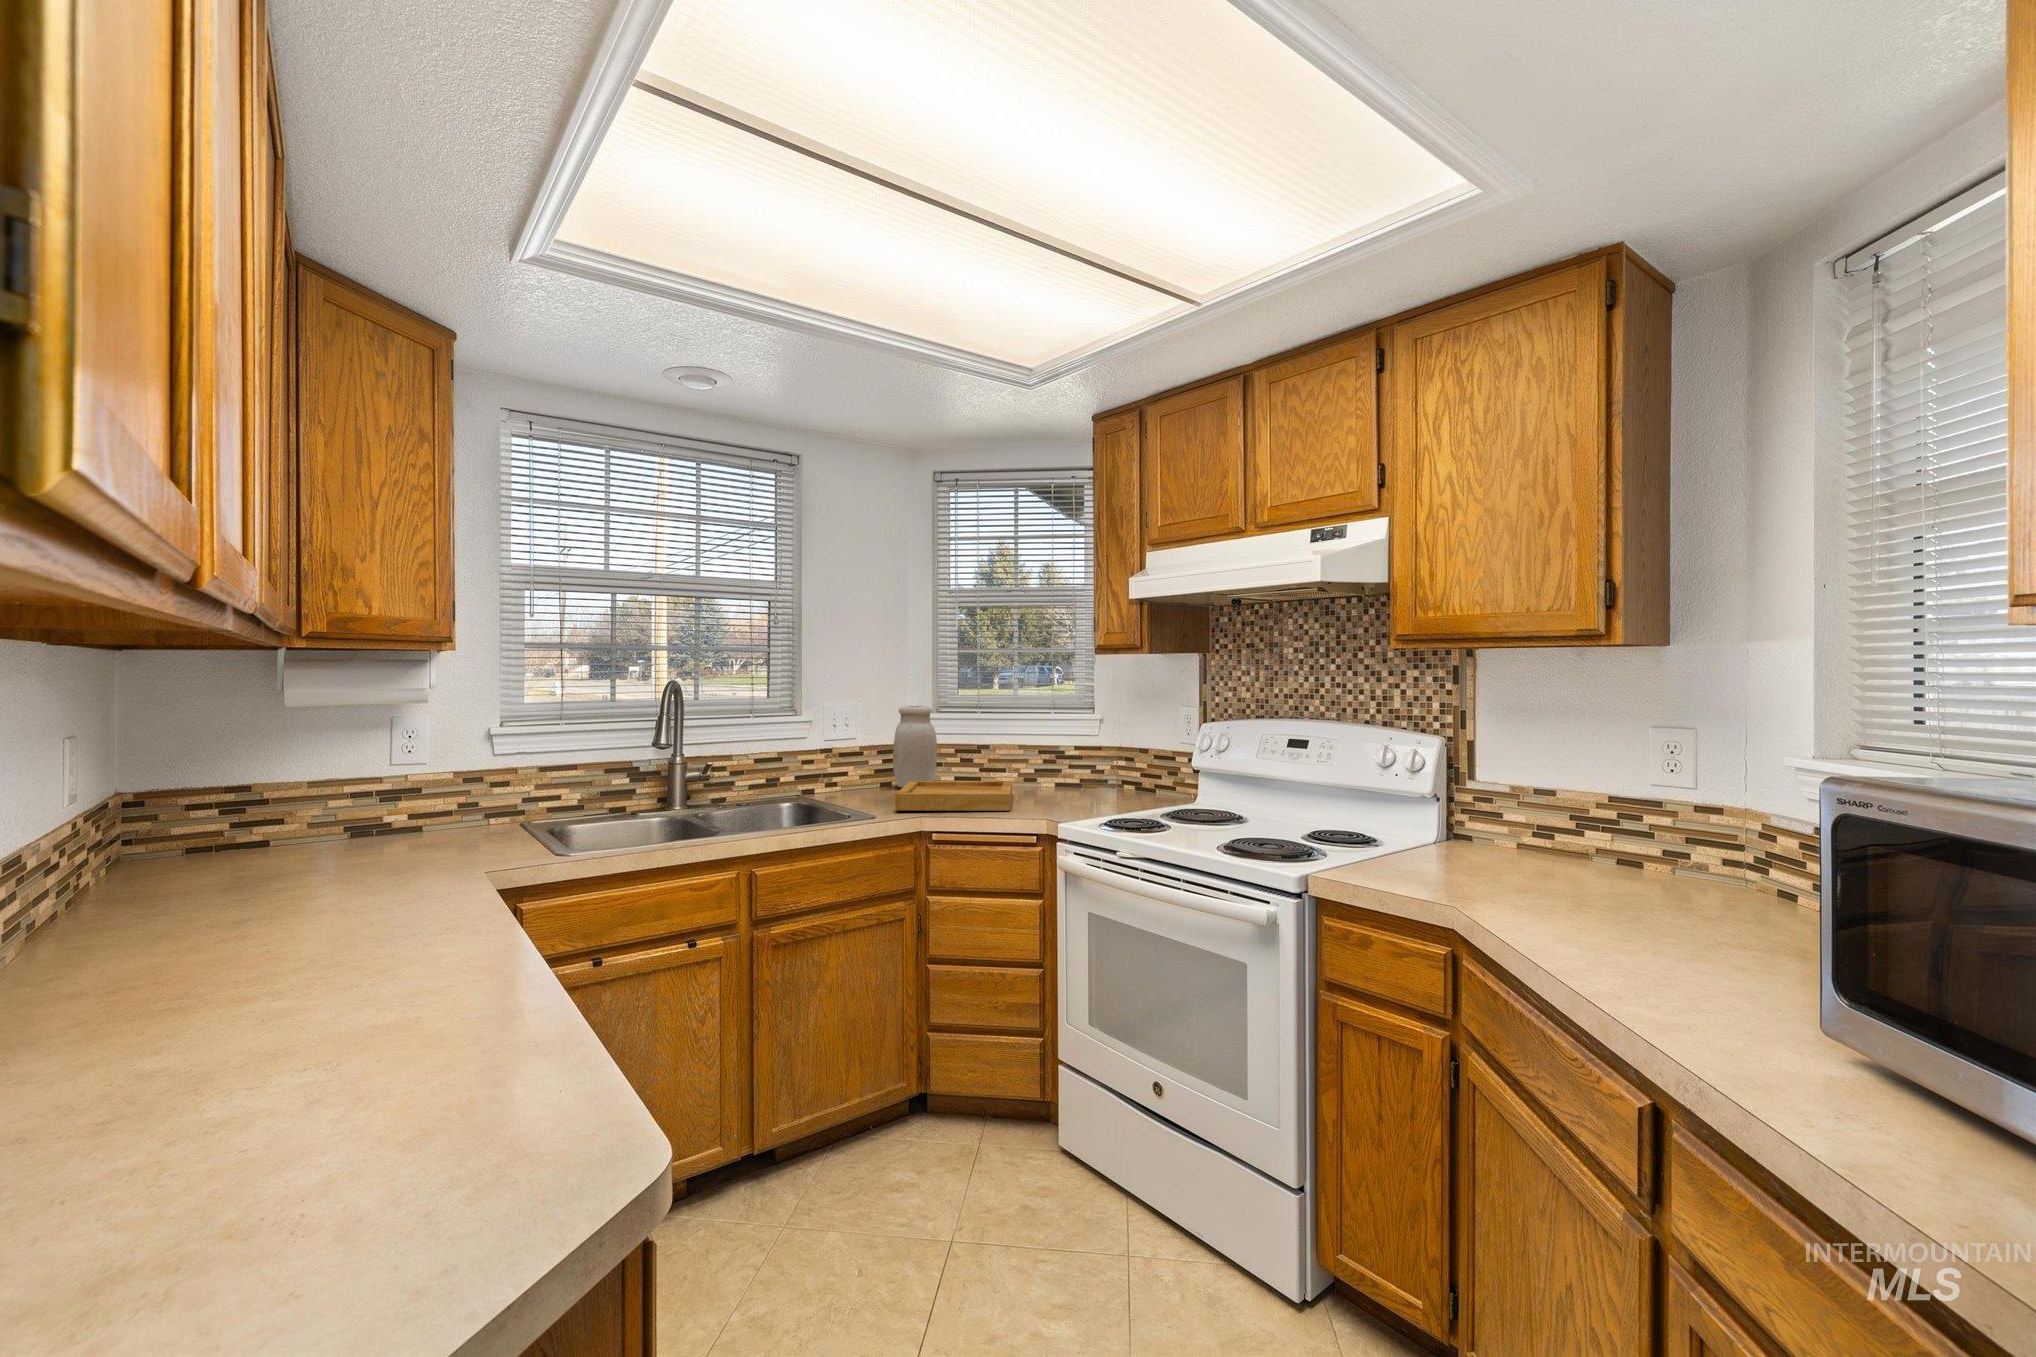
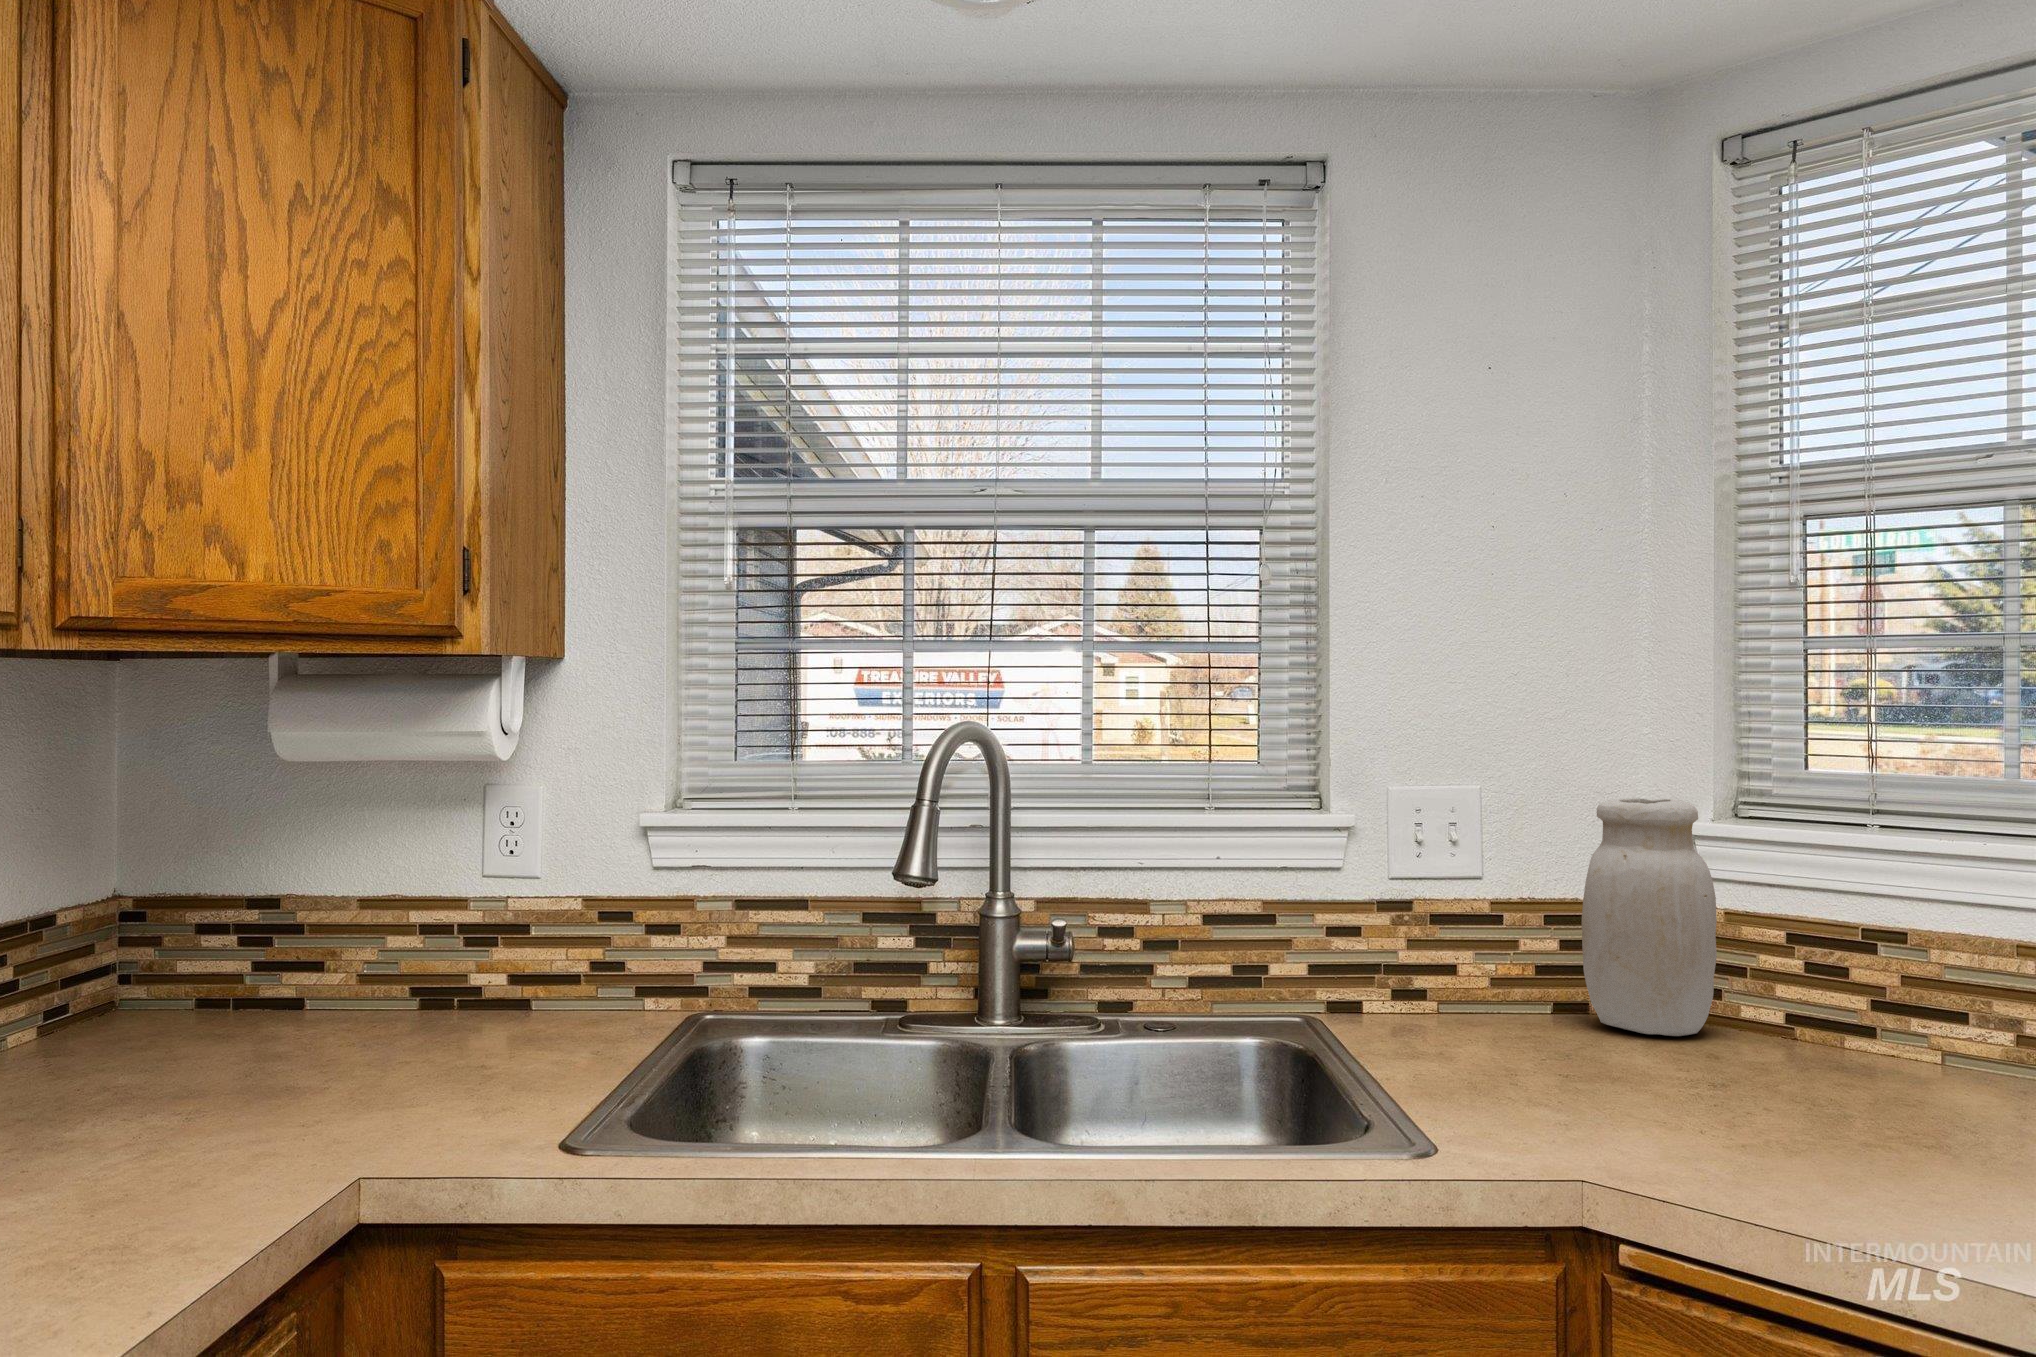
tray: present [895,781,1012,811] -> none [1478,1019,1967,1221]

